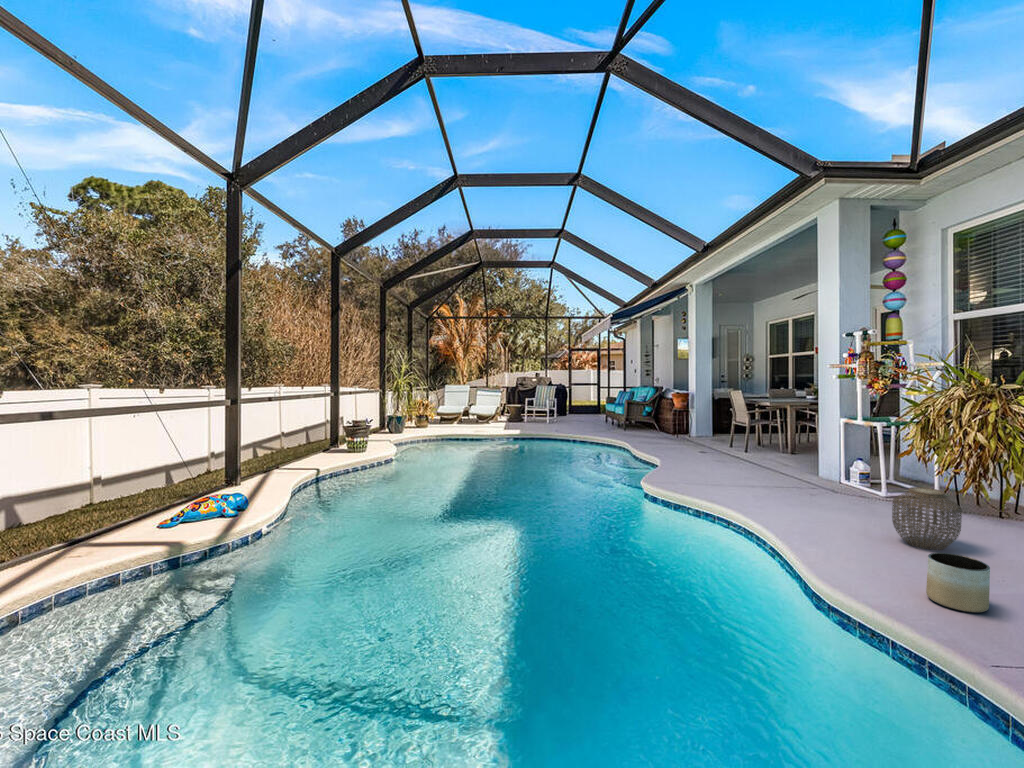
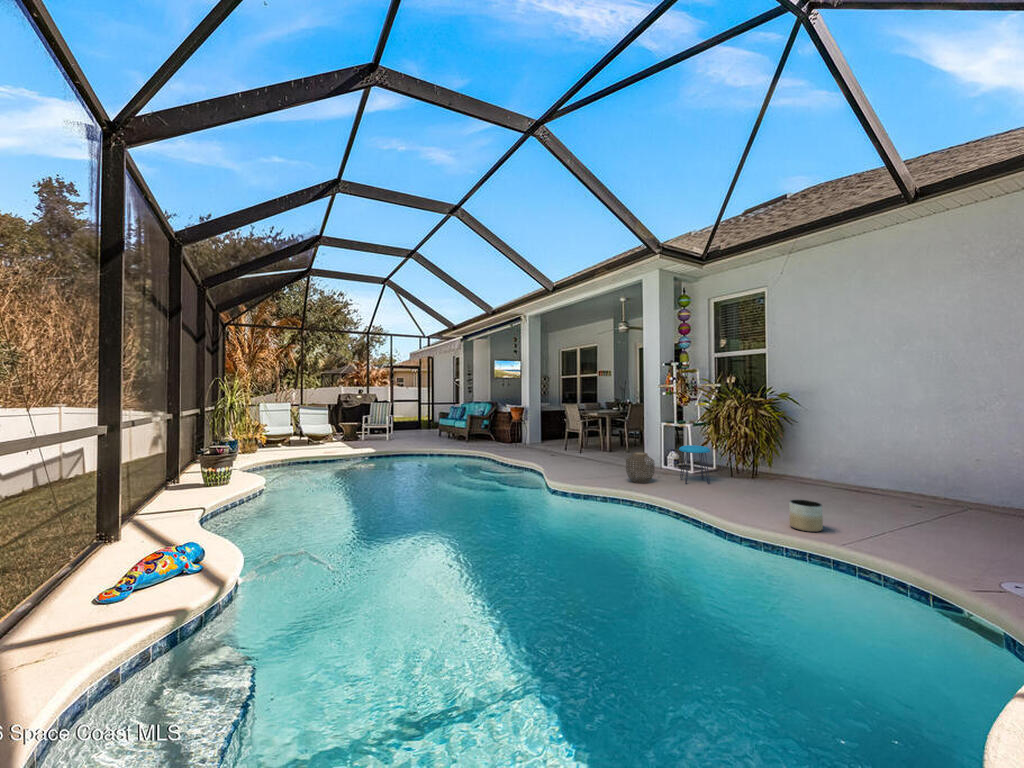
stool: none [836,454,889,515] -> present [679,445,710,484]
woven basket: present [892,487,962,550] -> present [626,452,655,483]

